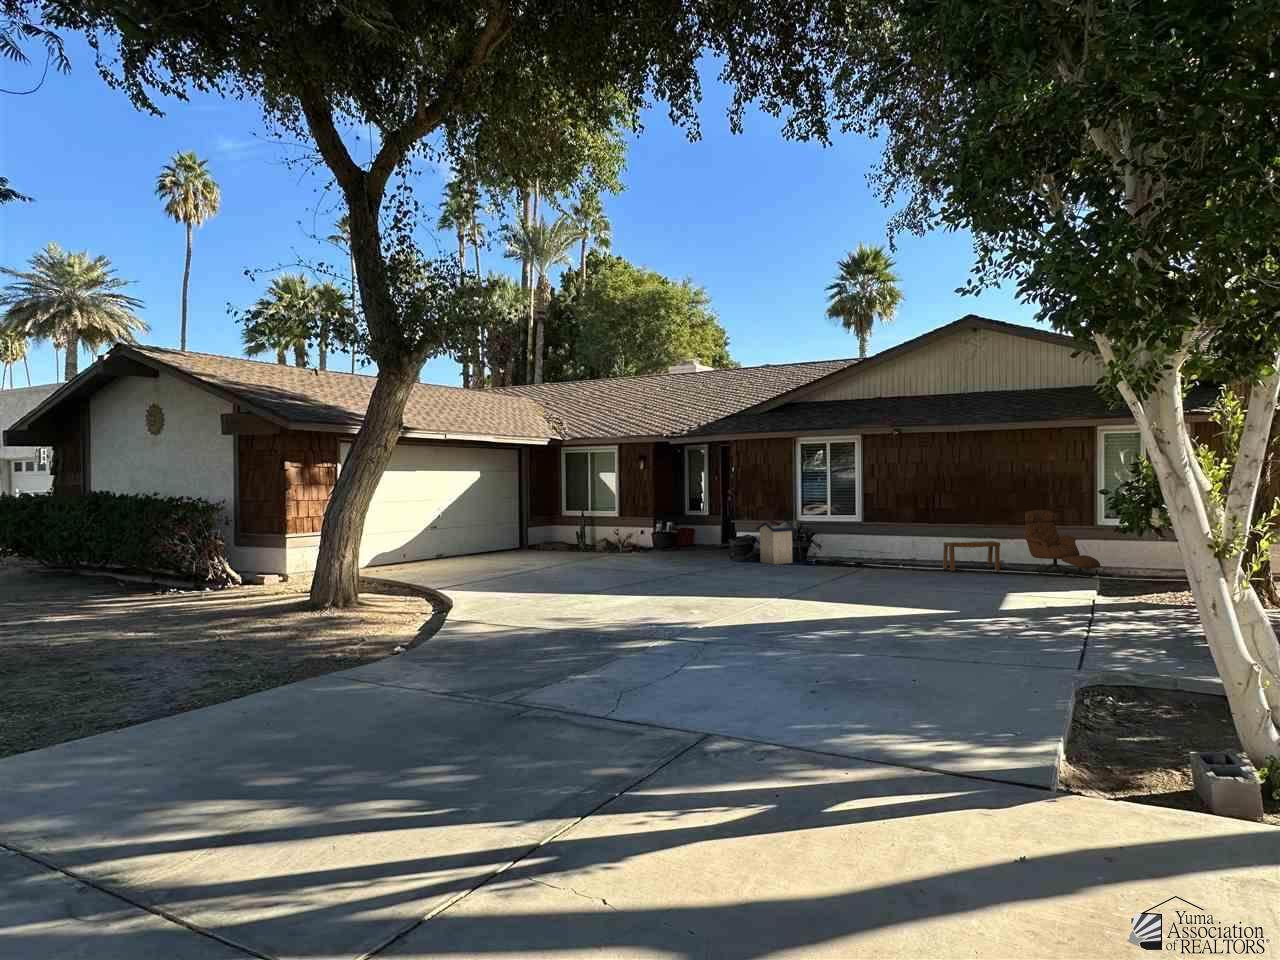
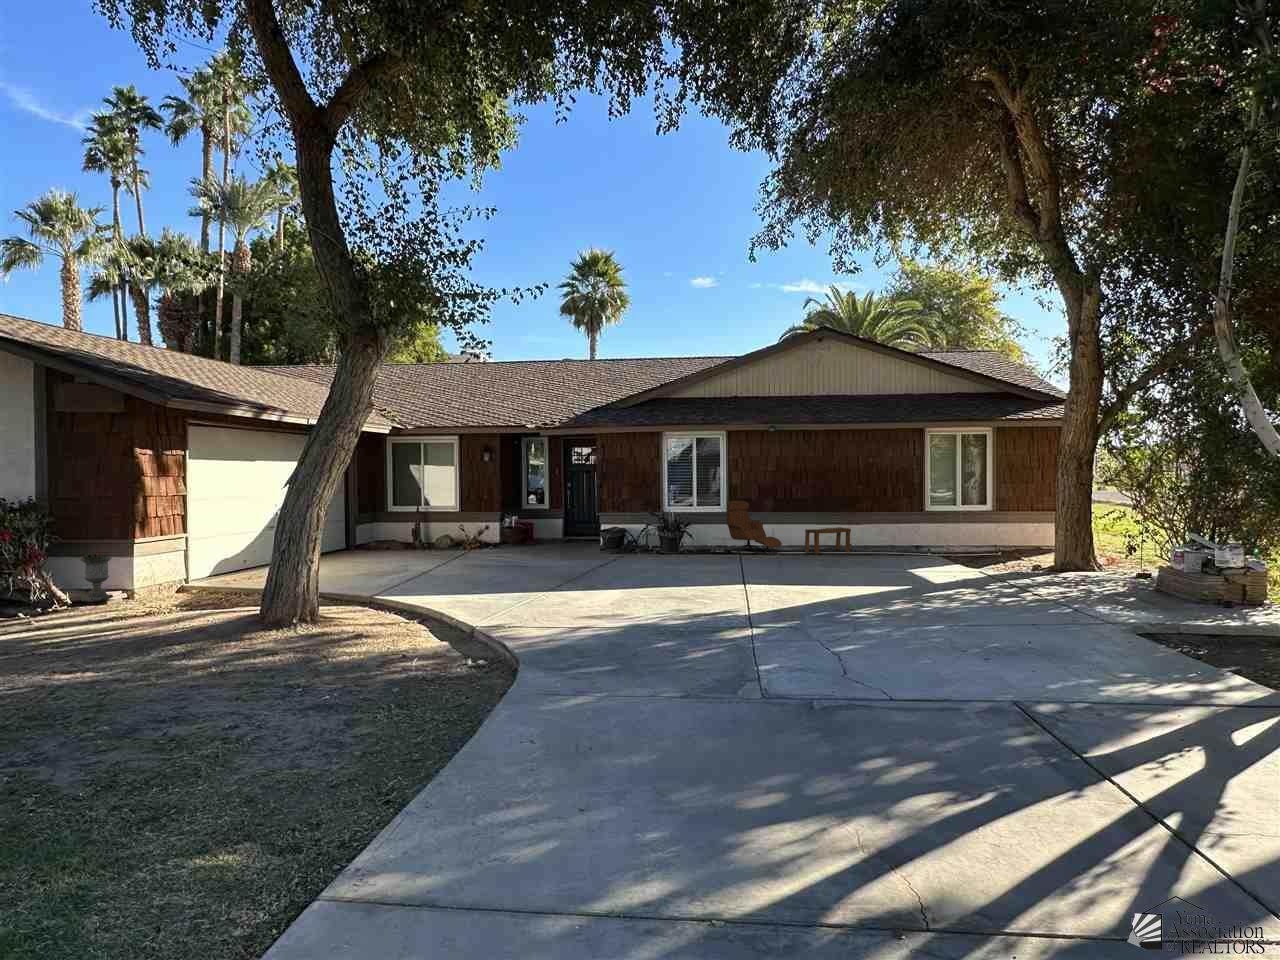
lounge chair: present [1025,510,1100,578] -> present [727,500,782,554]
trash can: present [756,521,796,564] -> none [636,513,674,554]
planter: none [248,543,271,582] -> present [81,552,113,602]

